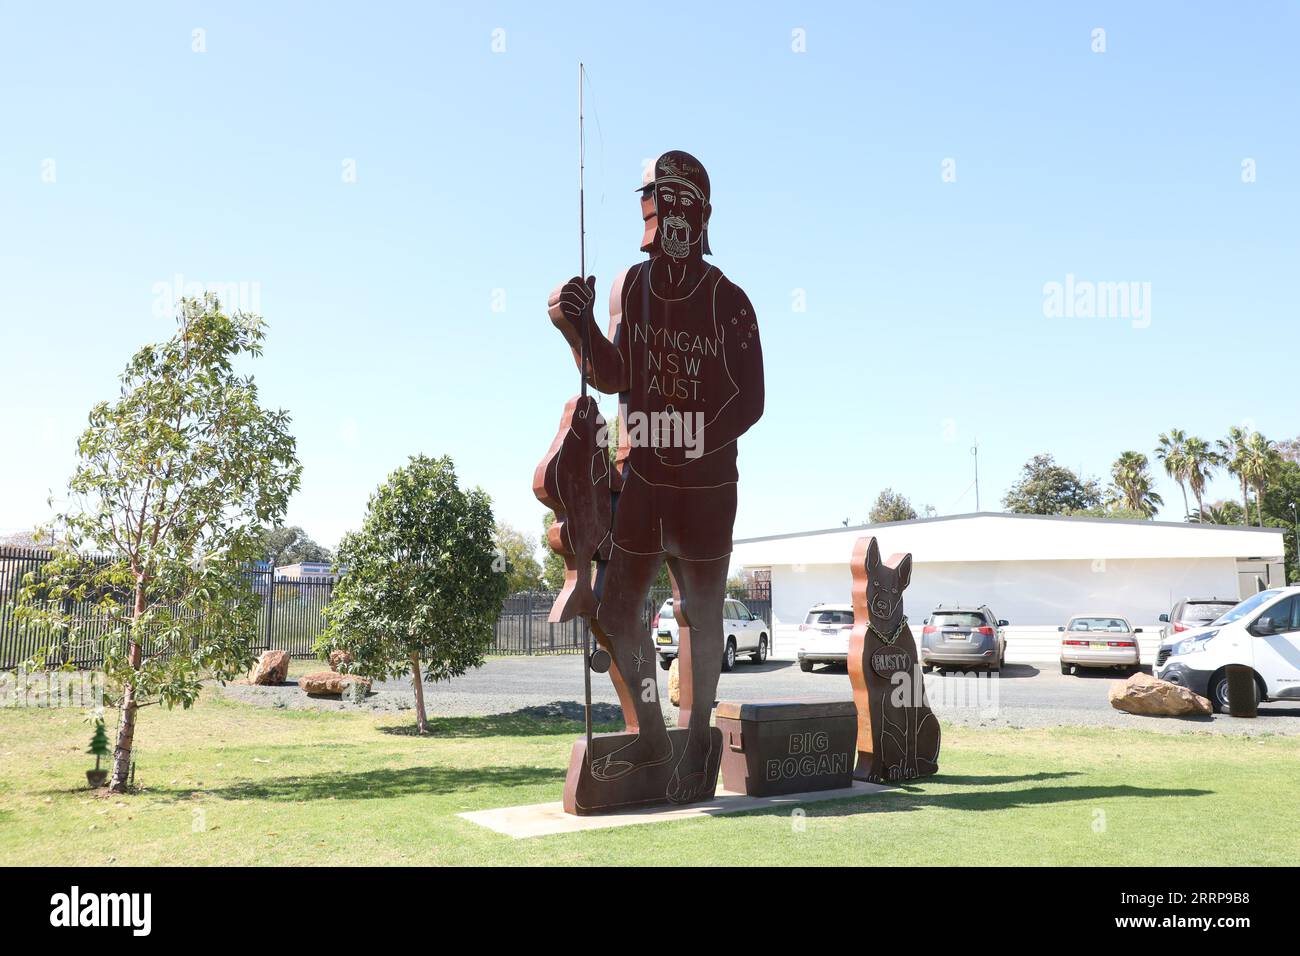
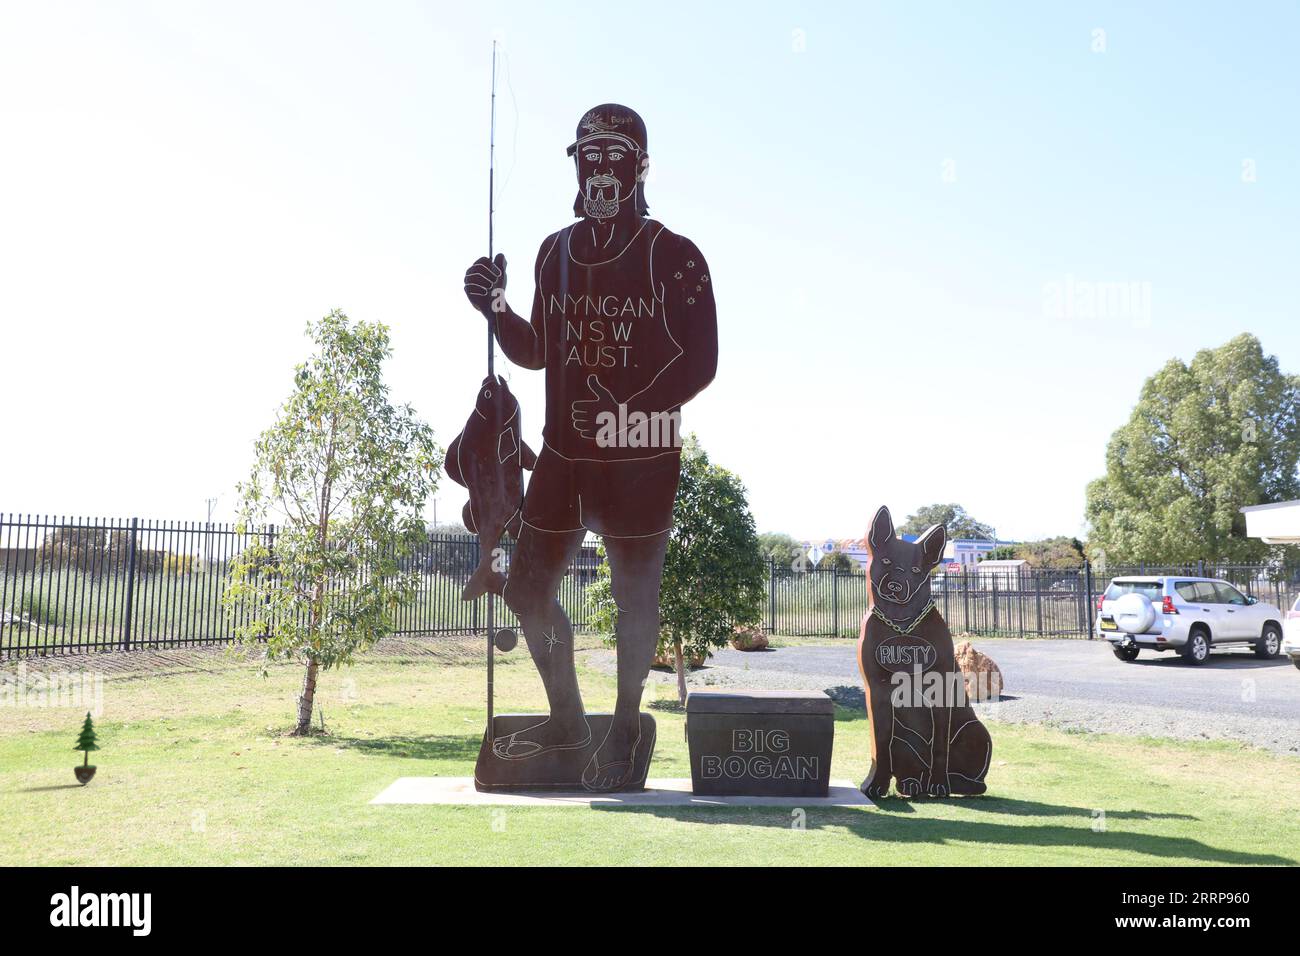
trash can: present [1225,666,1257,717] -> none [1254,655,1287,708]

